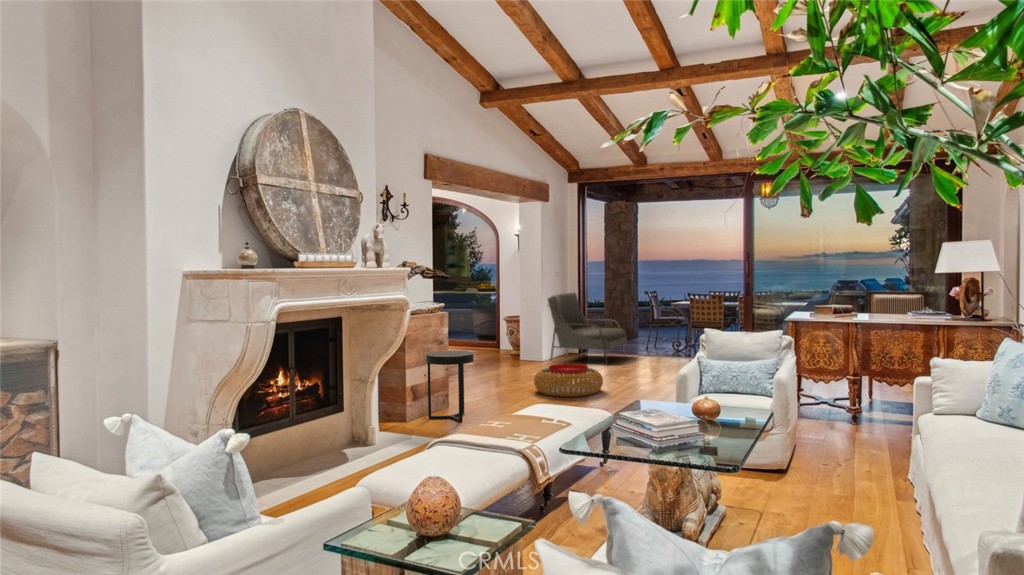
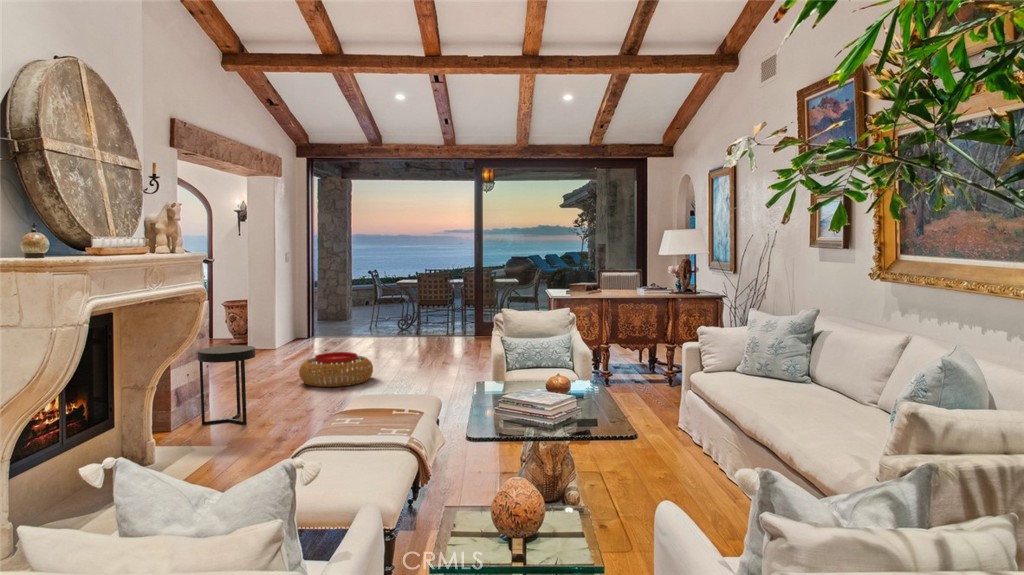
armchair: present [548,293,627,364] -> none [284,277,367,351]

